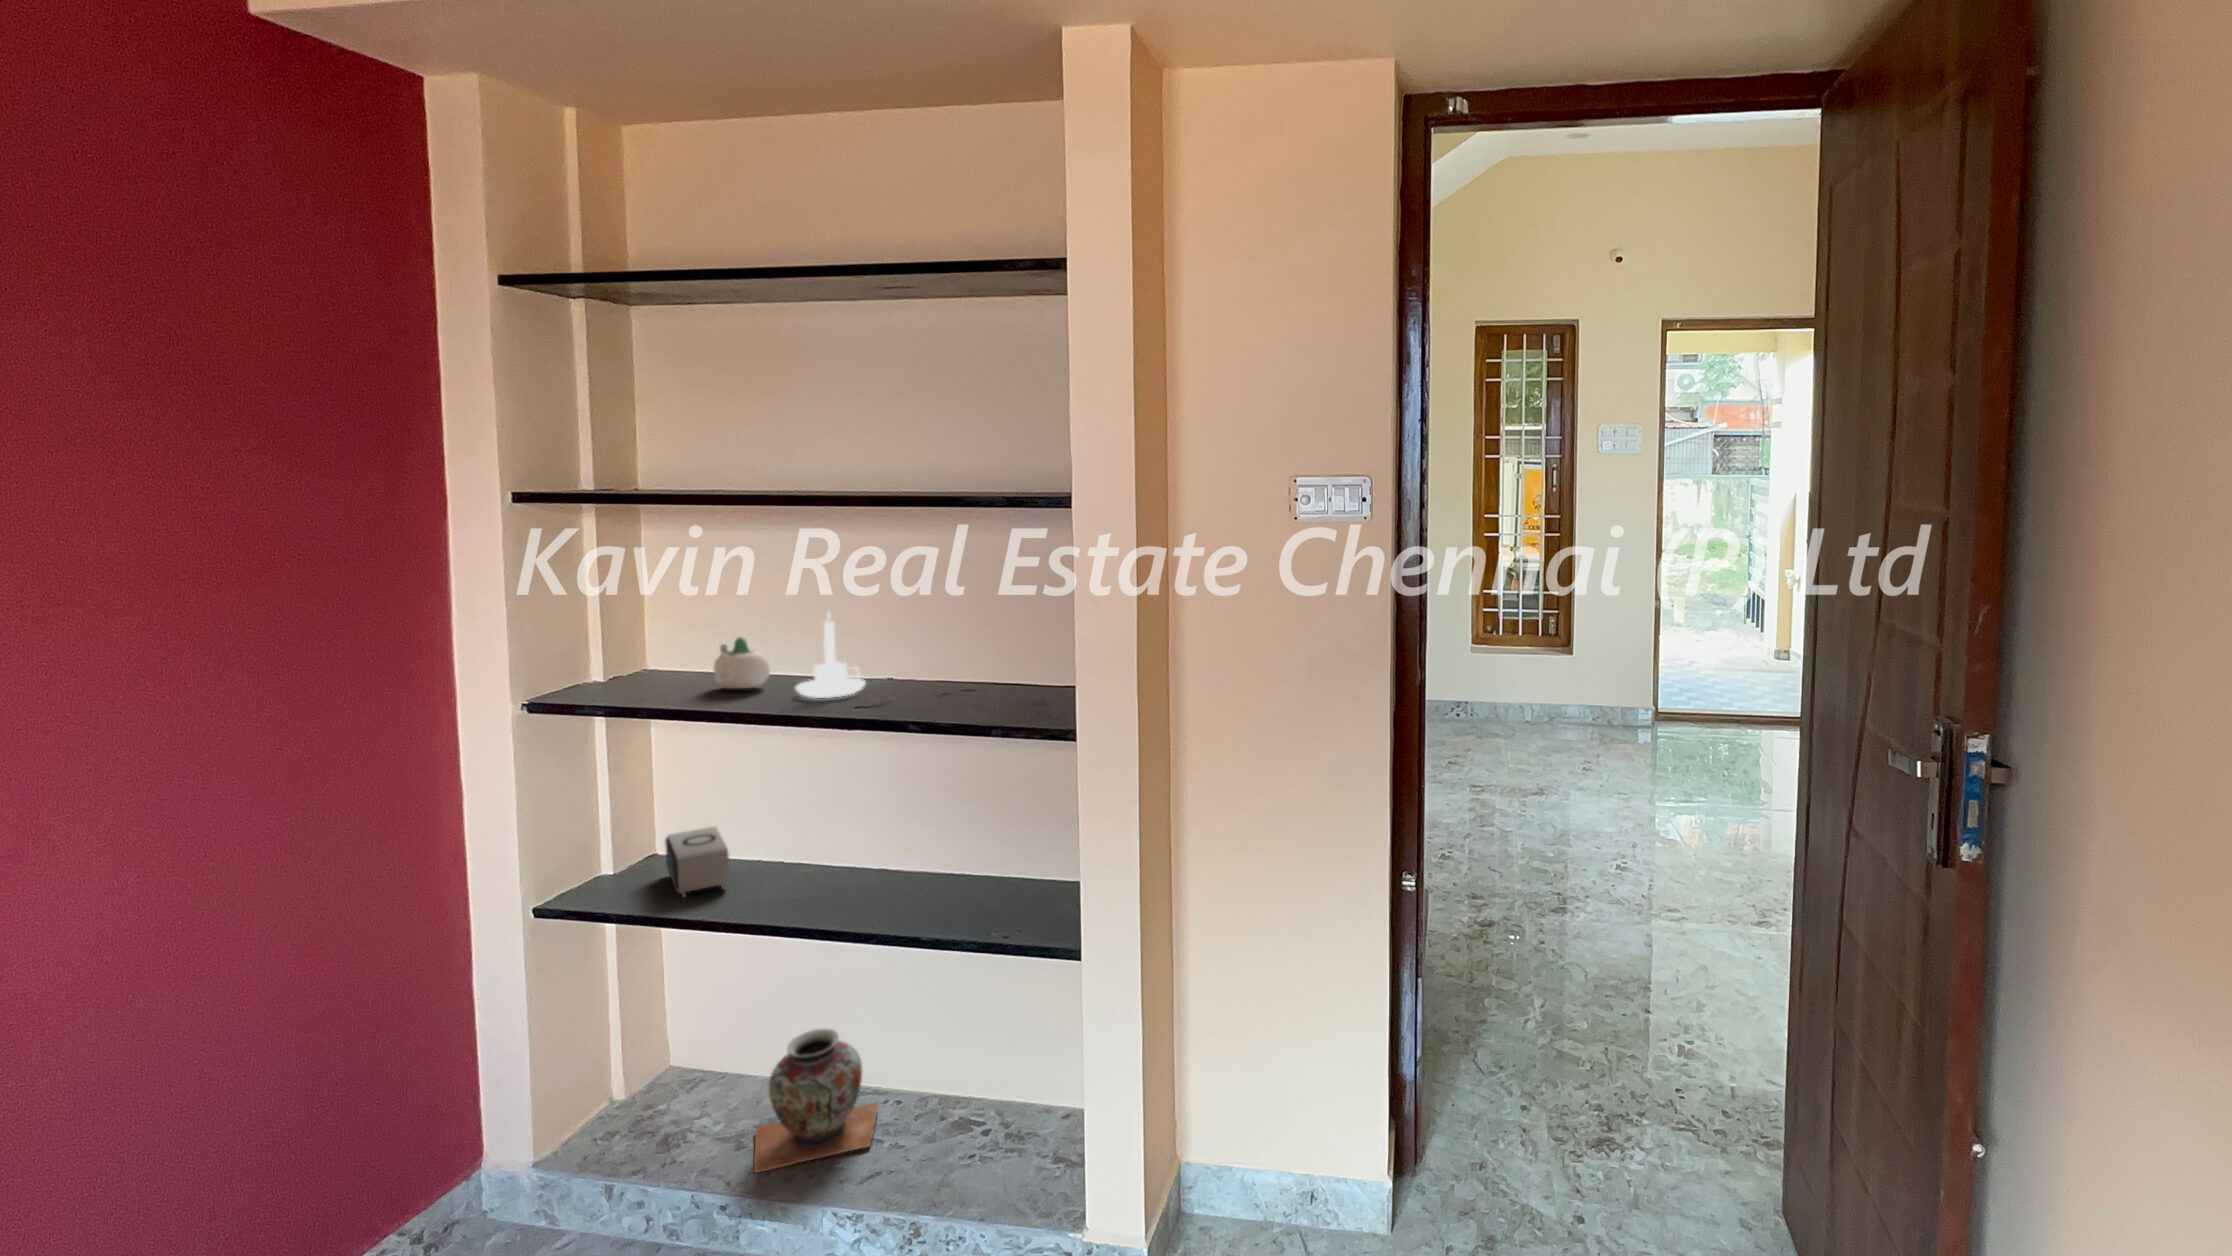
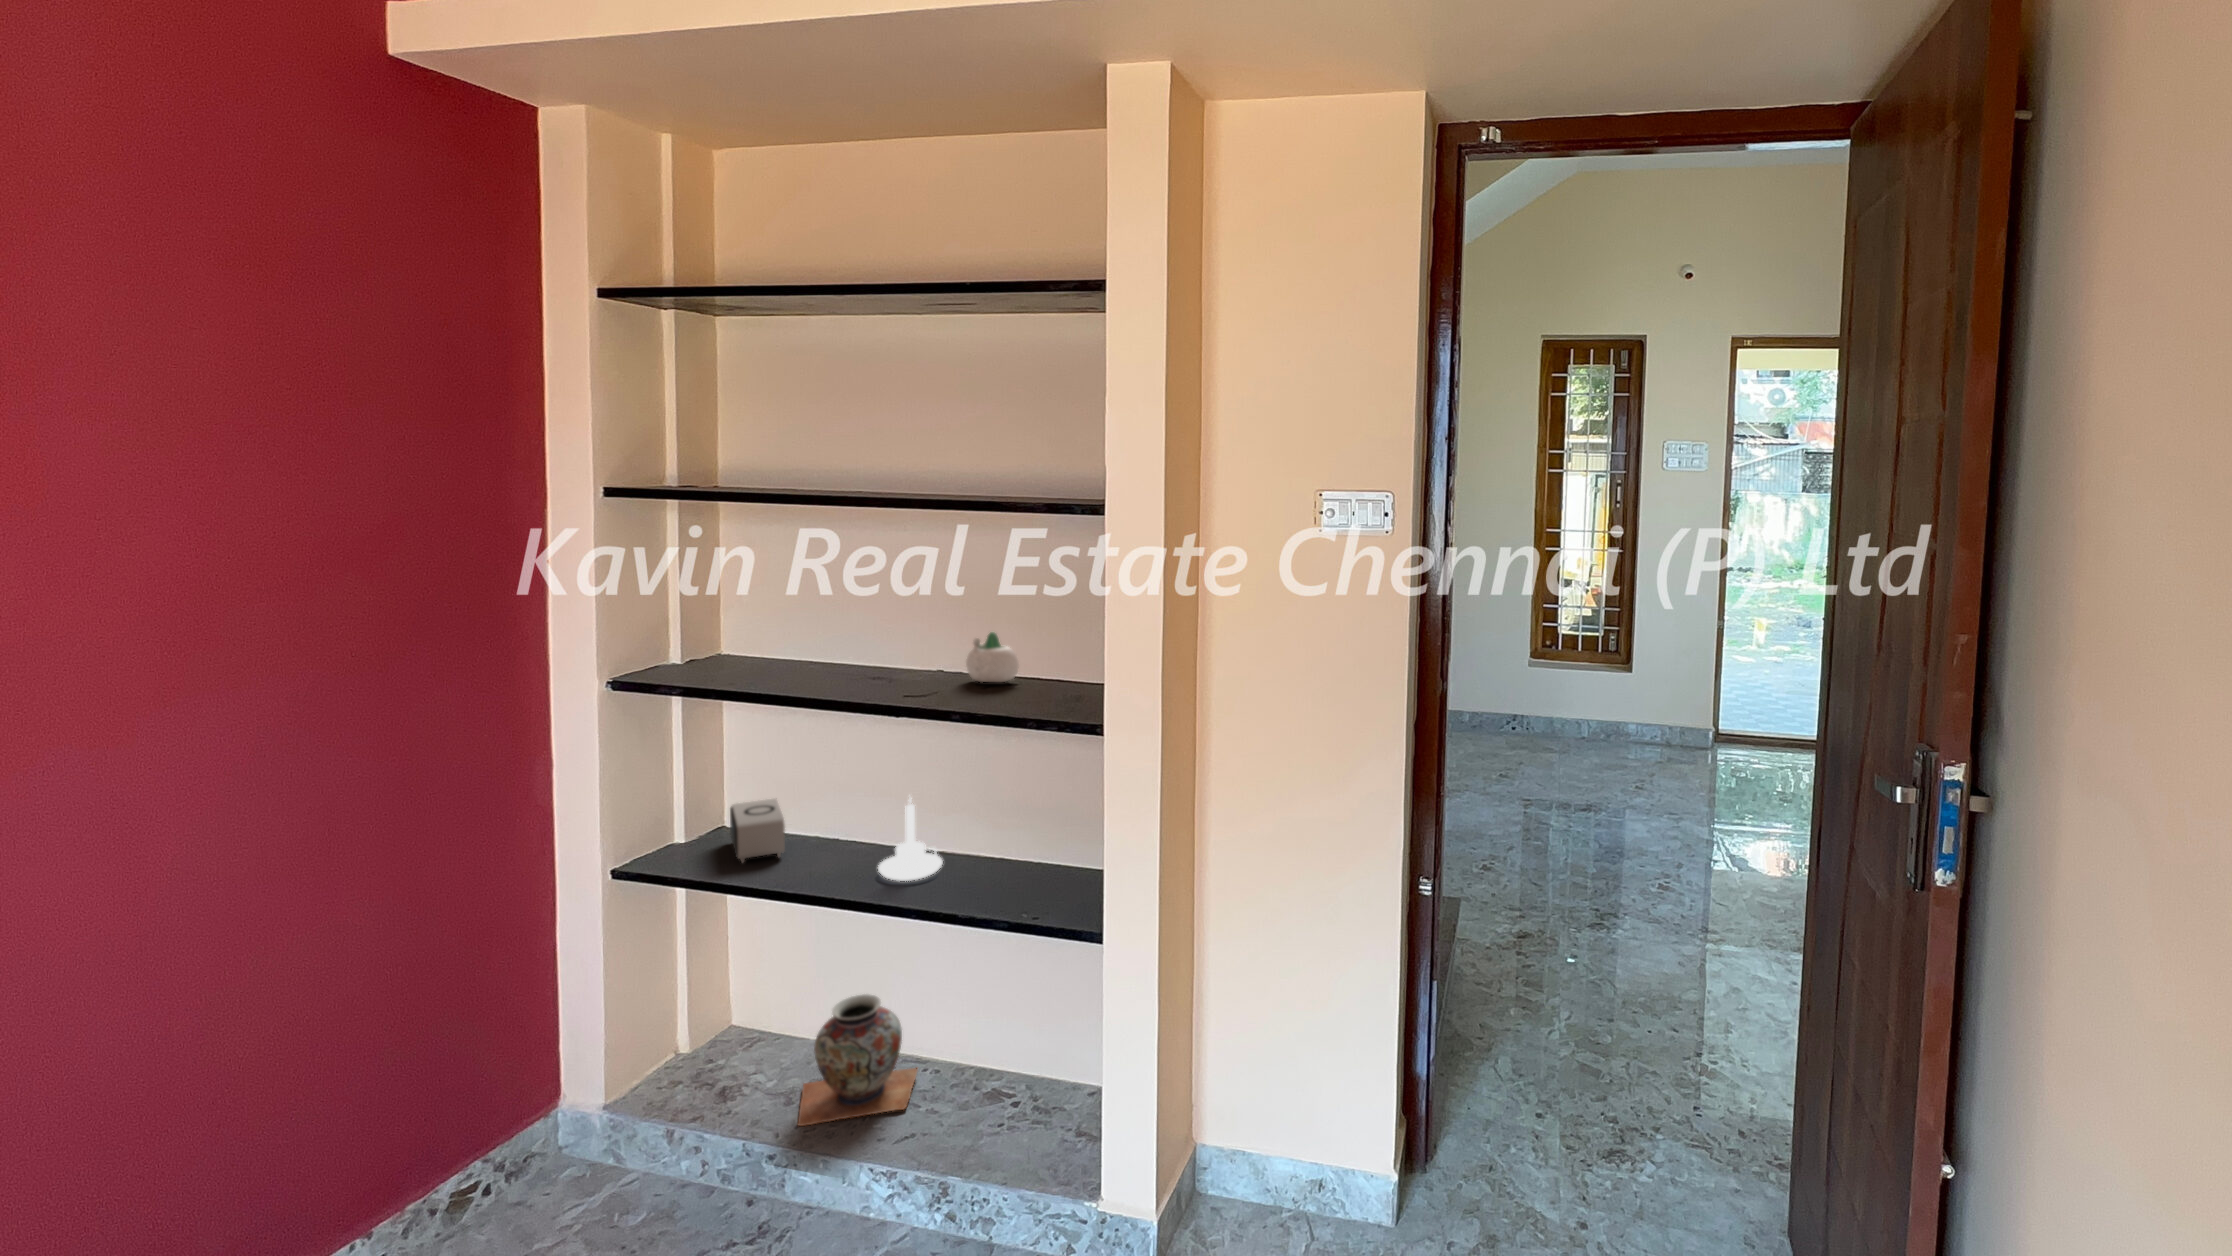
candle holder: present [796,613,865,698] -> present [878,798,943,881]
succulent planter: present [713,637,770,688] -> present [966,632,1019,682]

